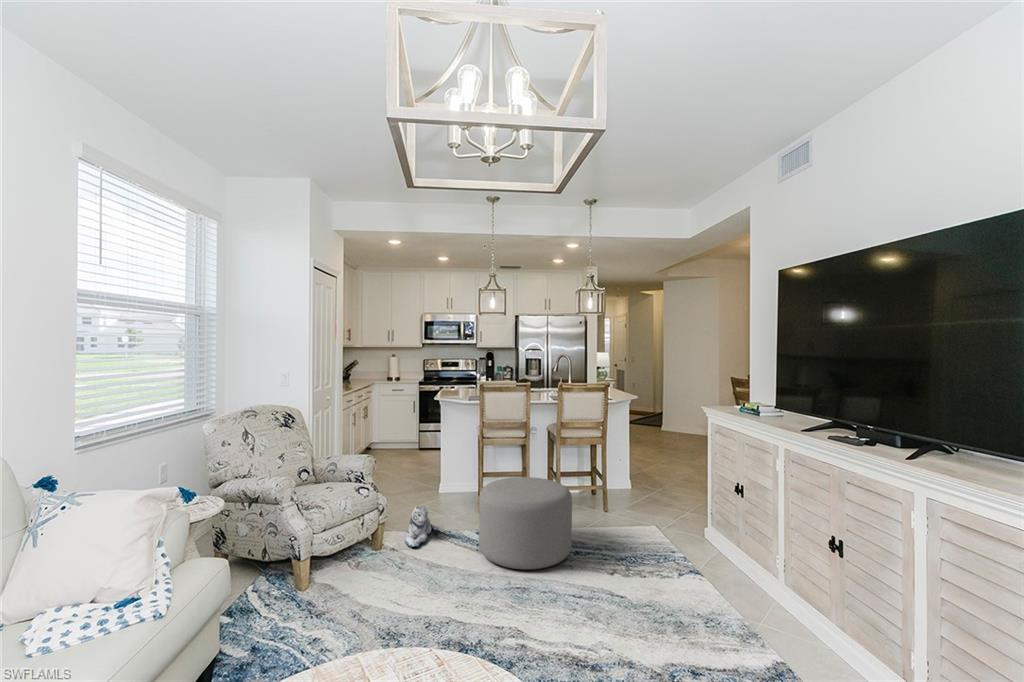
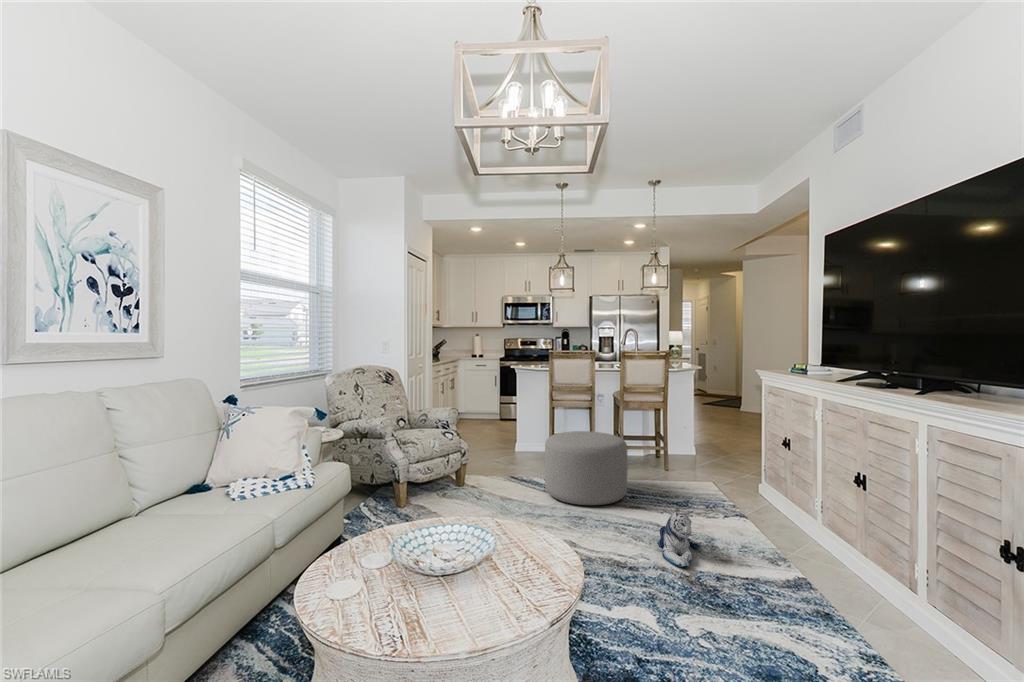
plush toy: present [405,507,438,548] -> present [657,513,699,567]

